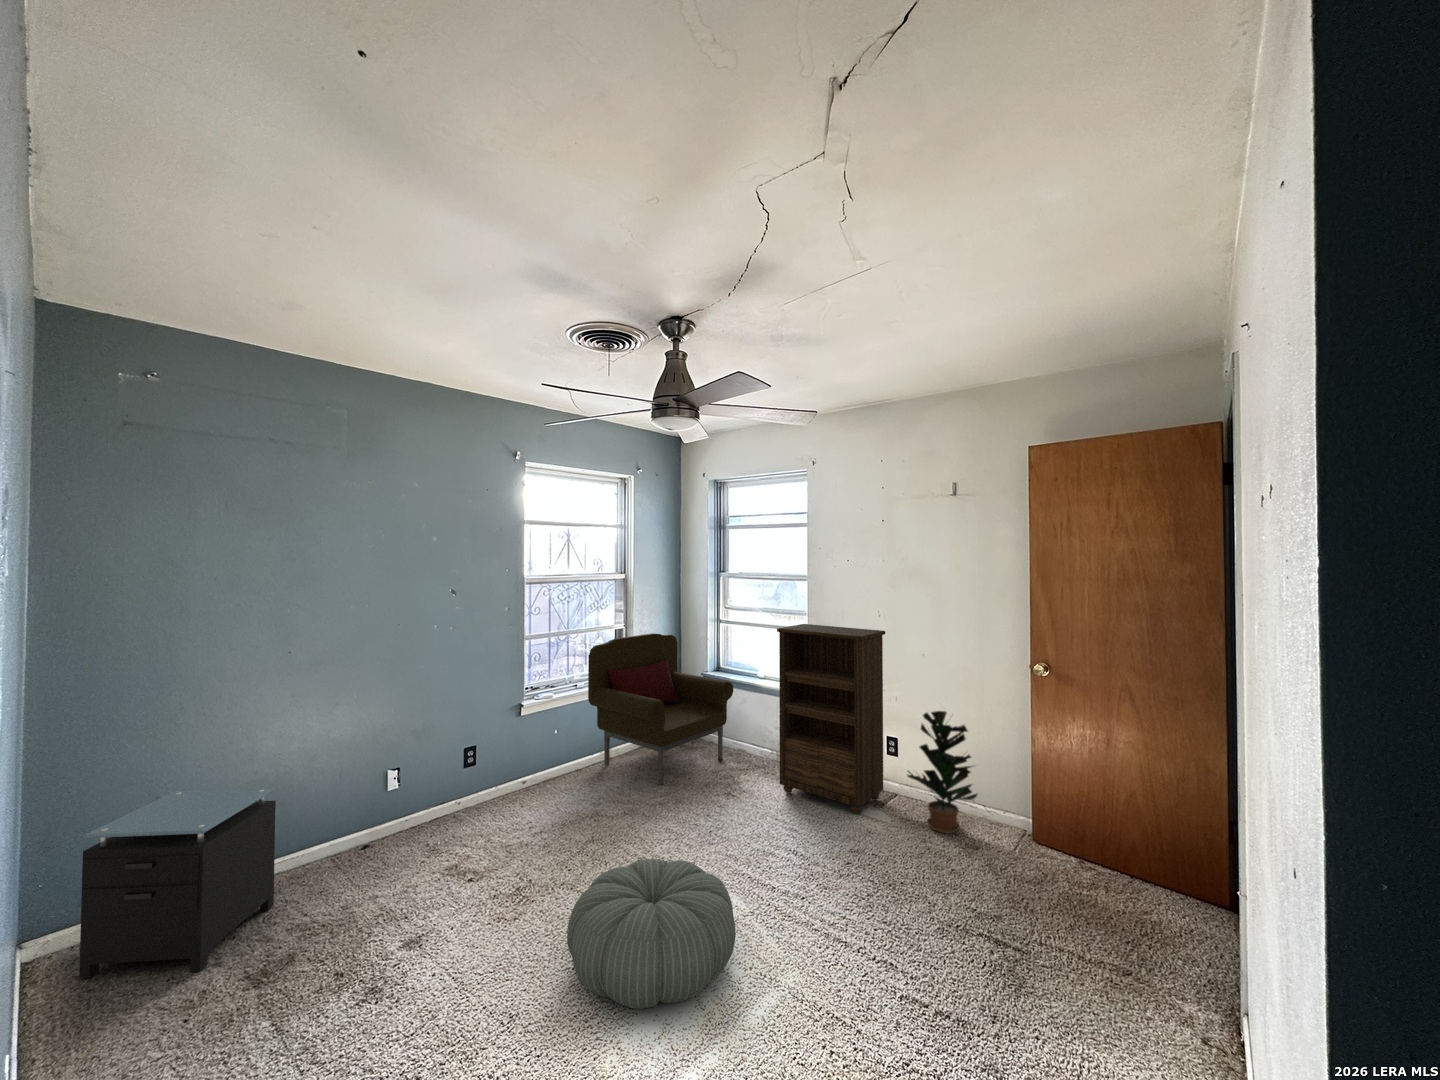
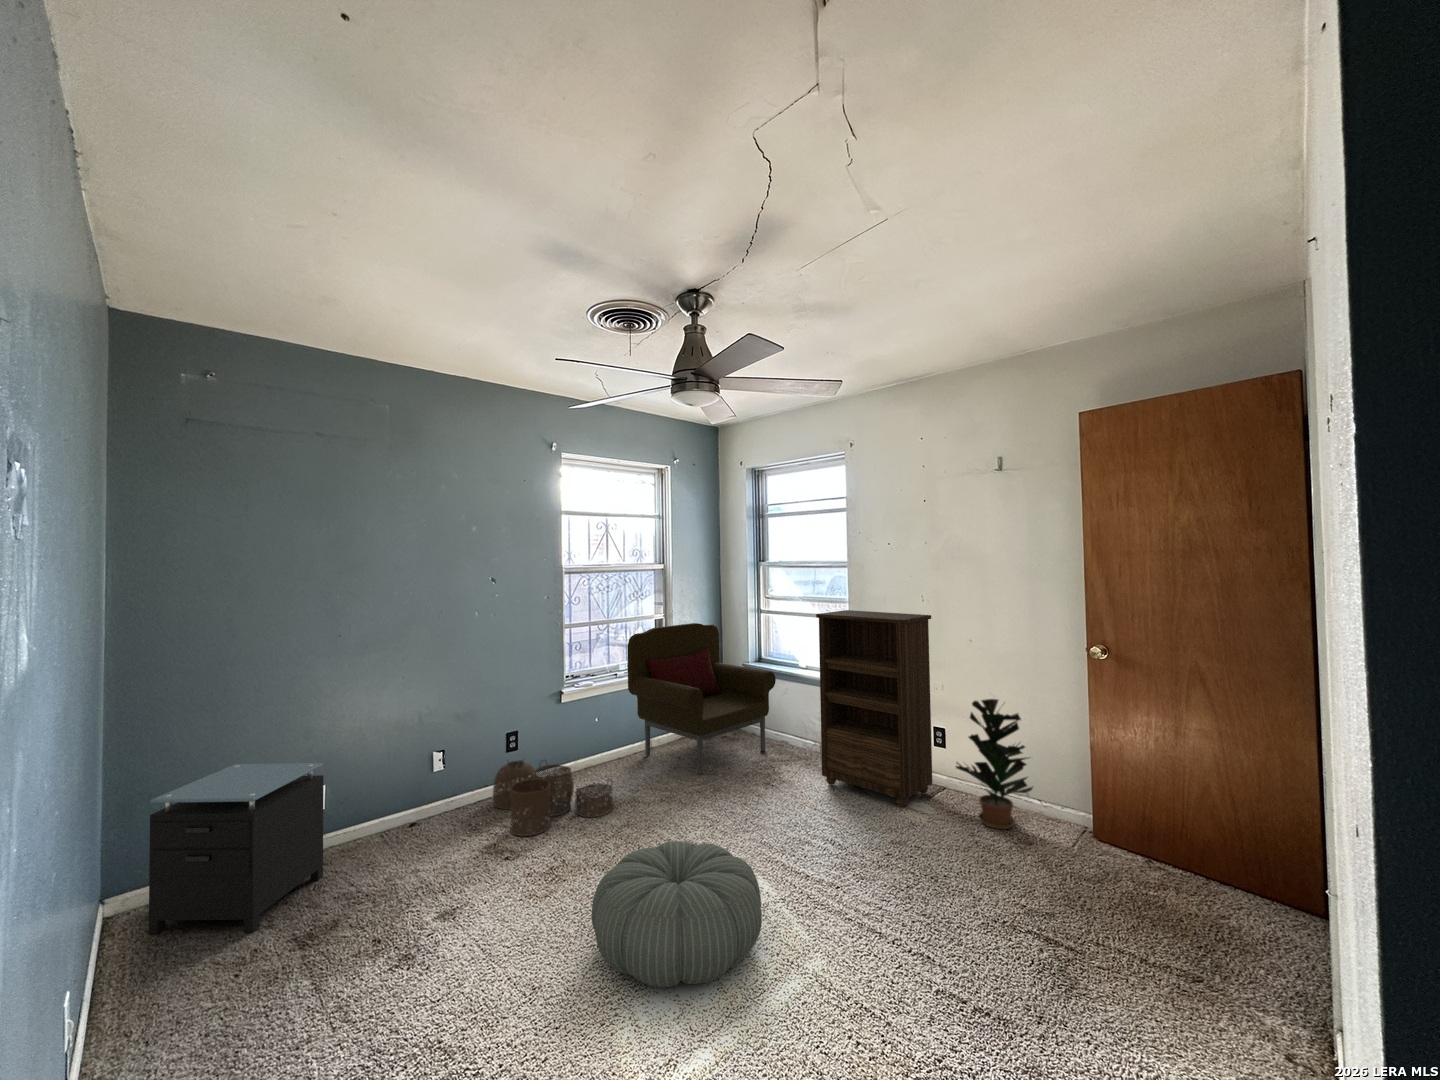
woven basket: none [451,773,576,854] -> present [493,760,613,836]

